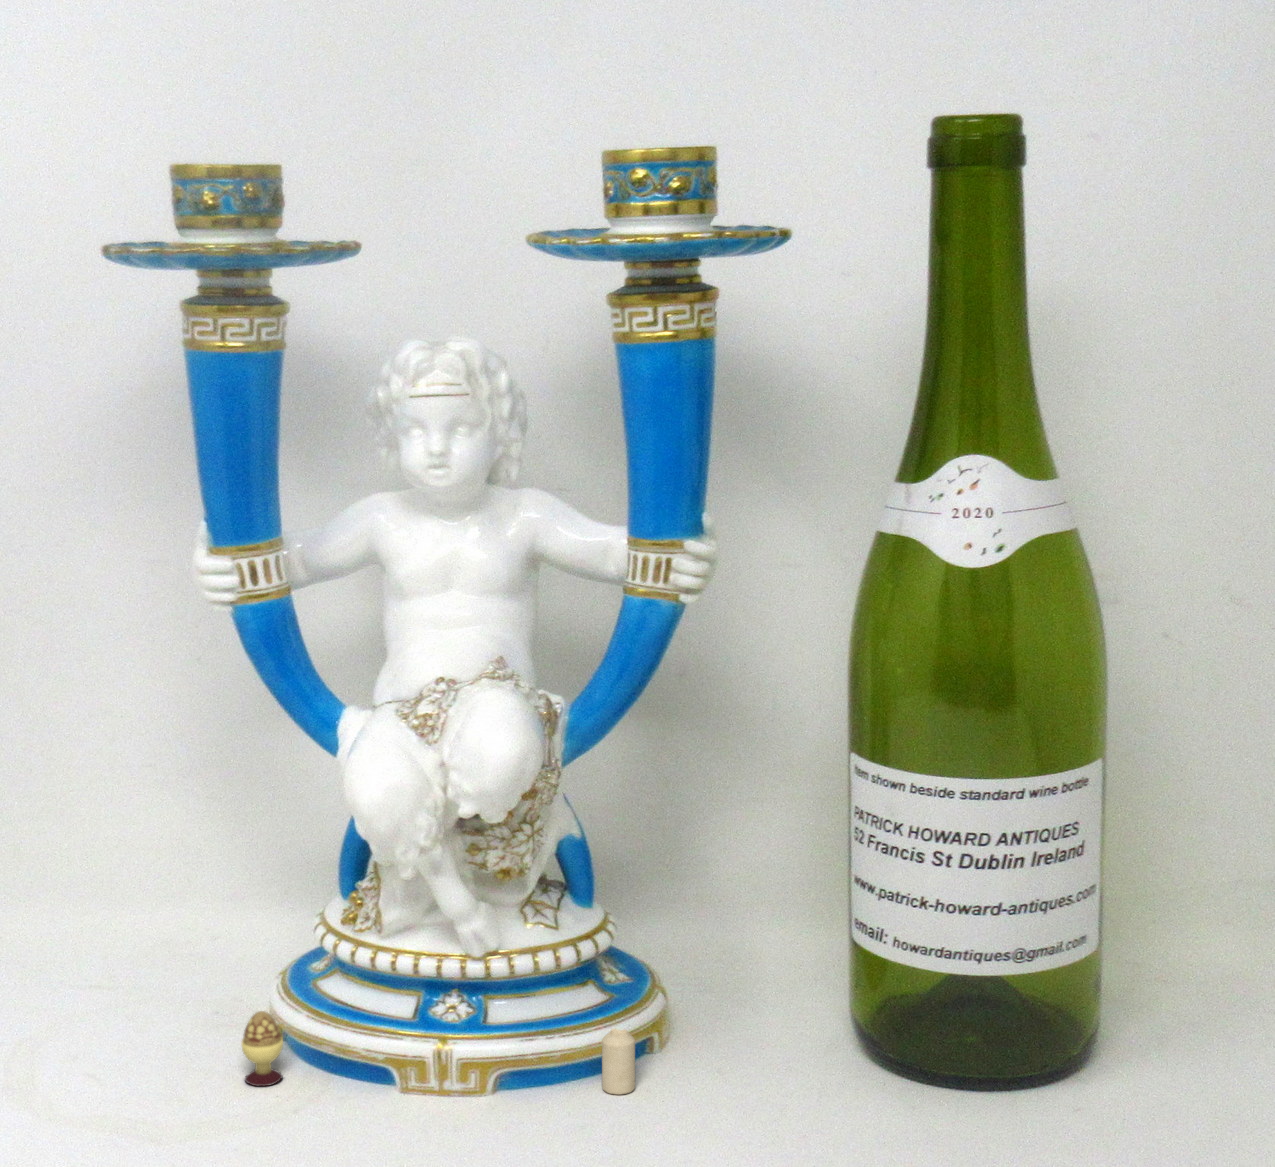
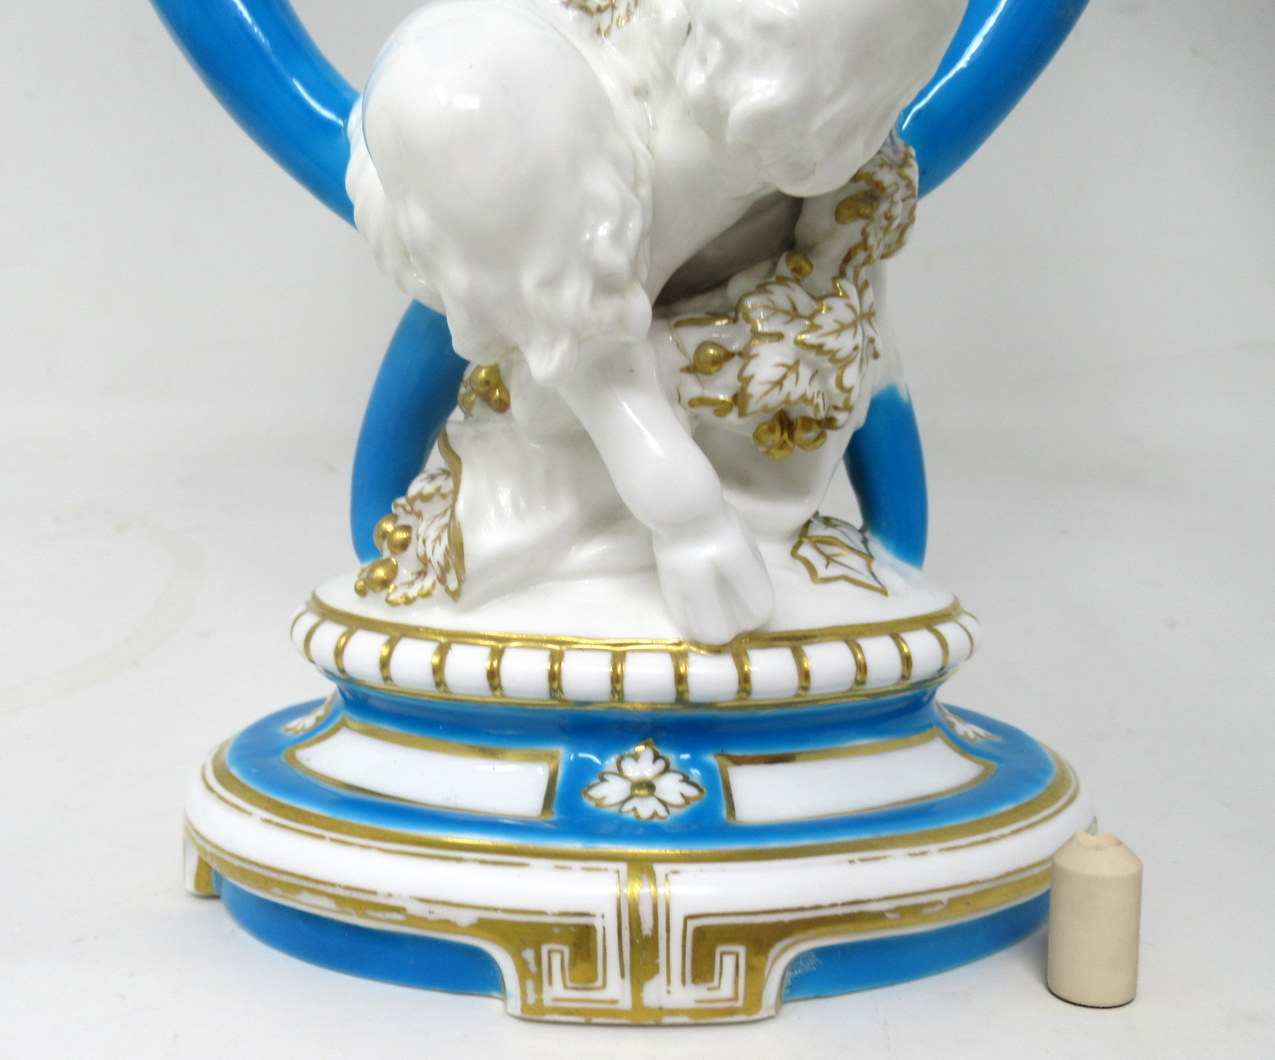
decorative egg: present [242,1011,283,1086] -> none [86,800,200,1002]

